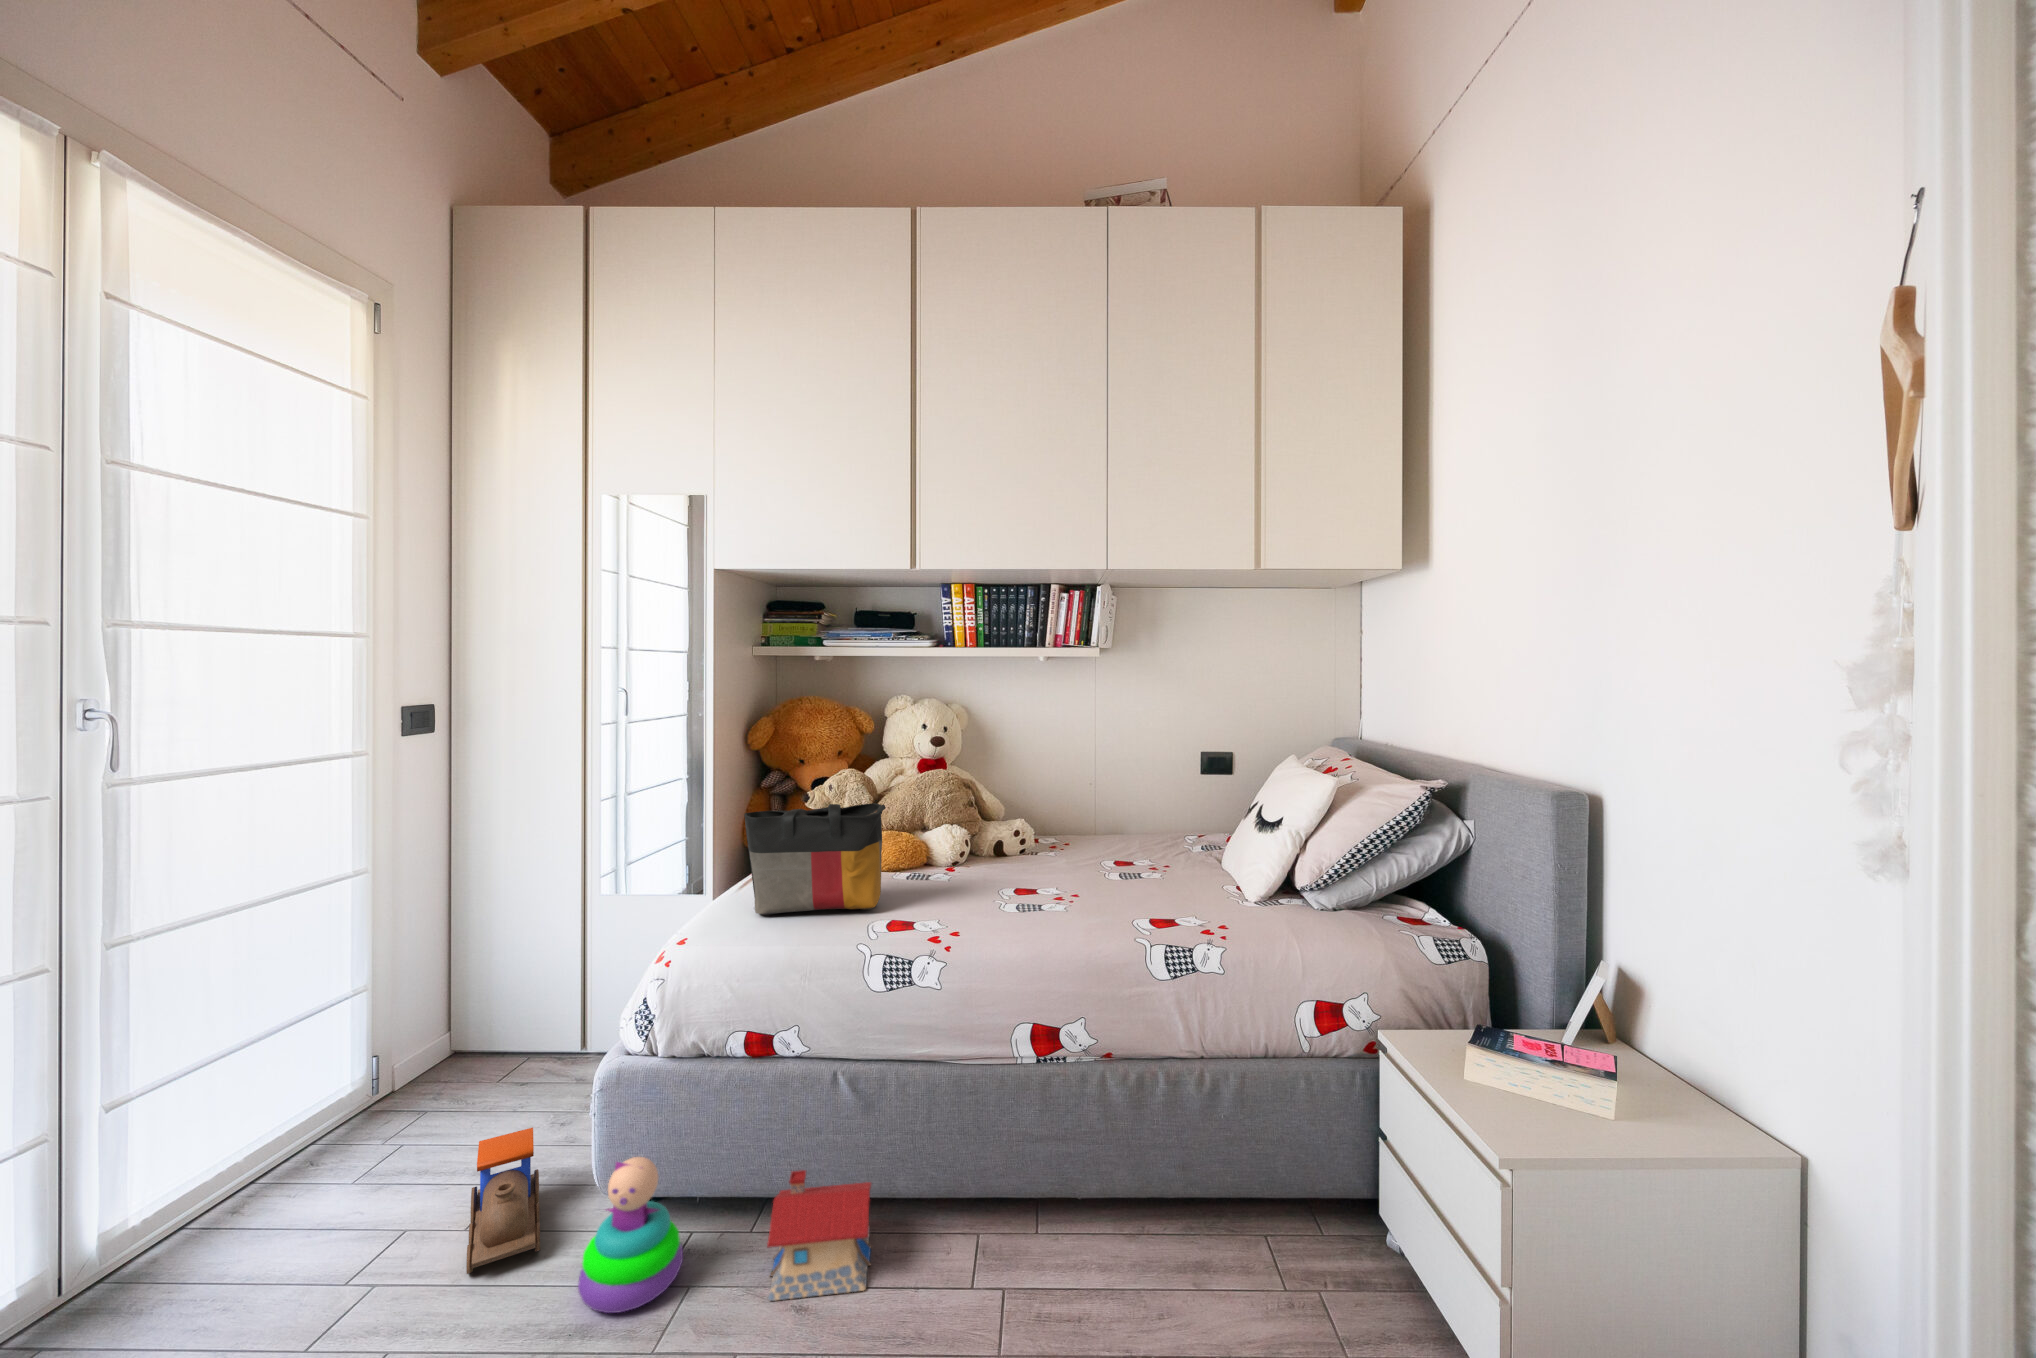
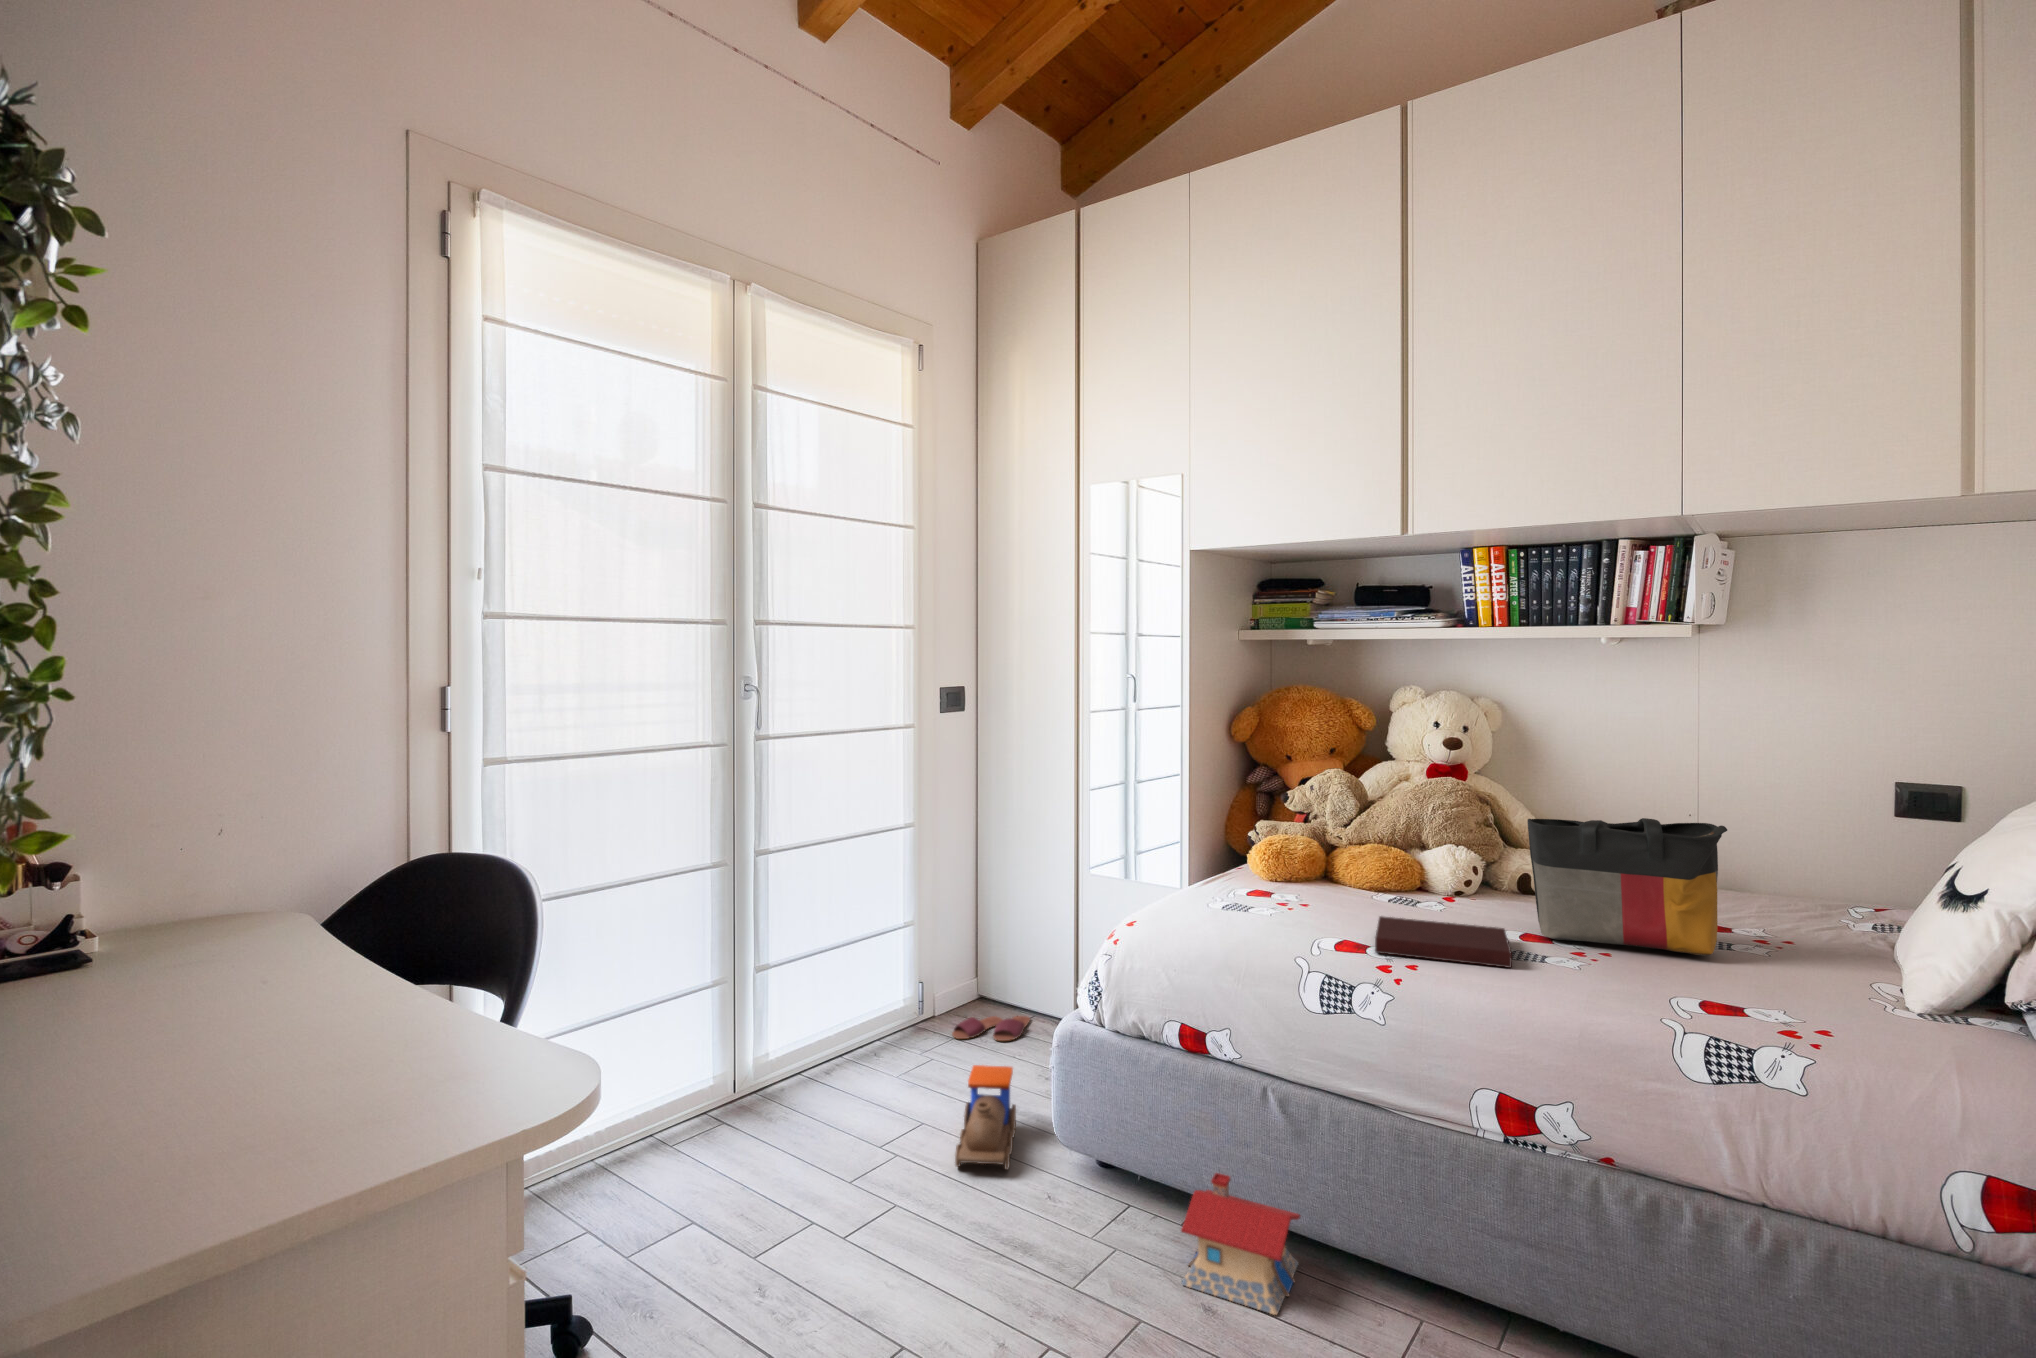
tote bag: present [744,803,886,915] -> present [1527,818,1727,955]
notebook: none [915,887,1027,927] -> present [1375,916,1512,968]
slippers: none [426,1058,528,1109] -> present [952,1016,1030,1041]
stacking toy: present [578,1157,683,1313] -> none [1027,1105,1115,1242]

